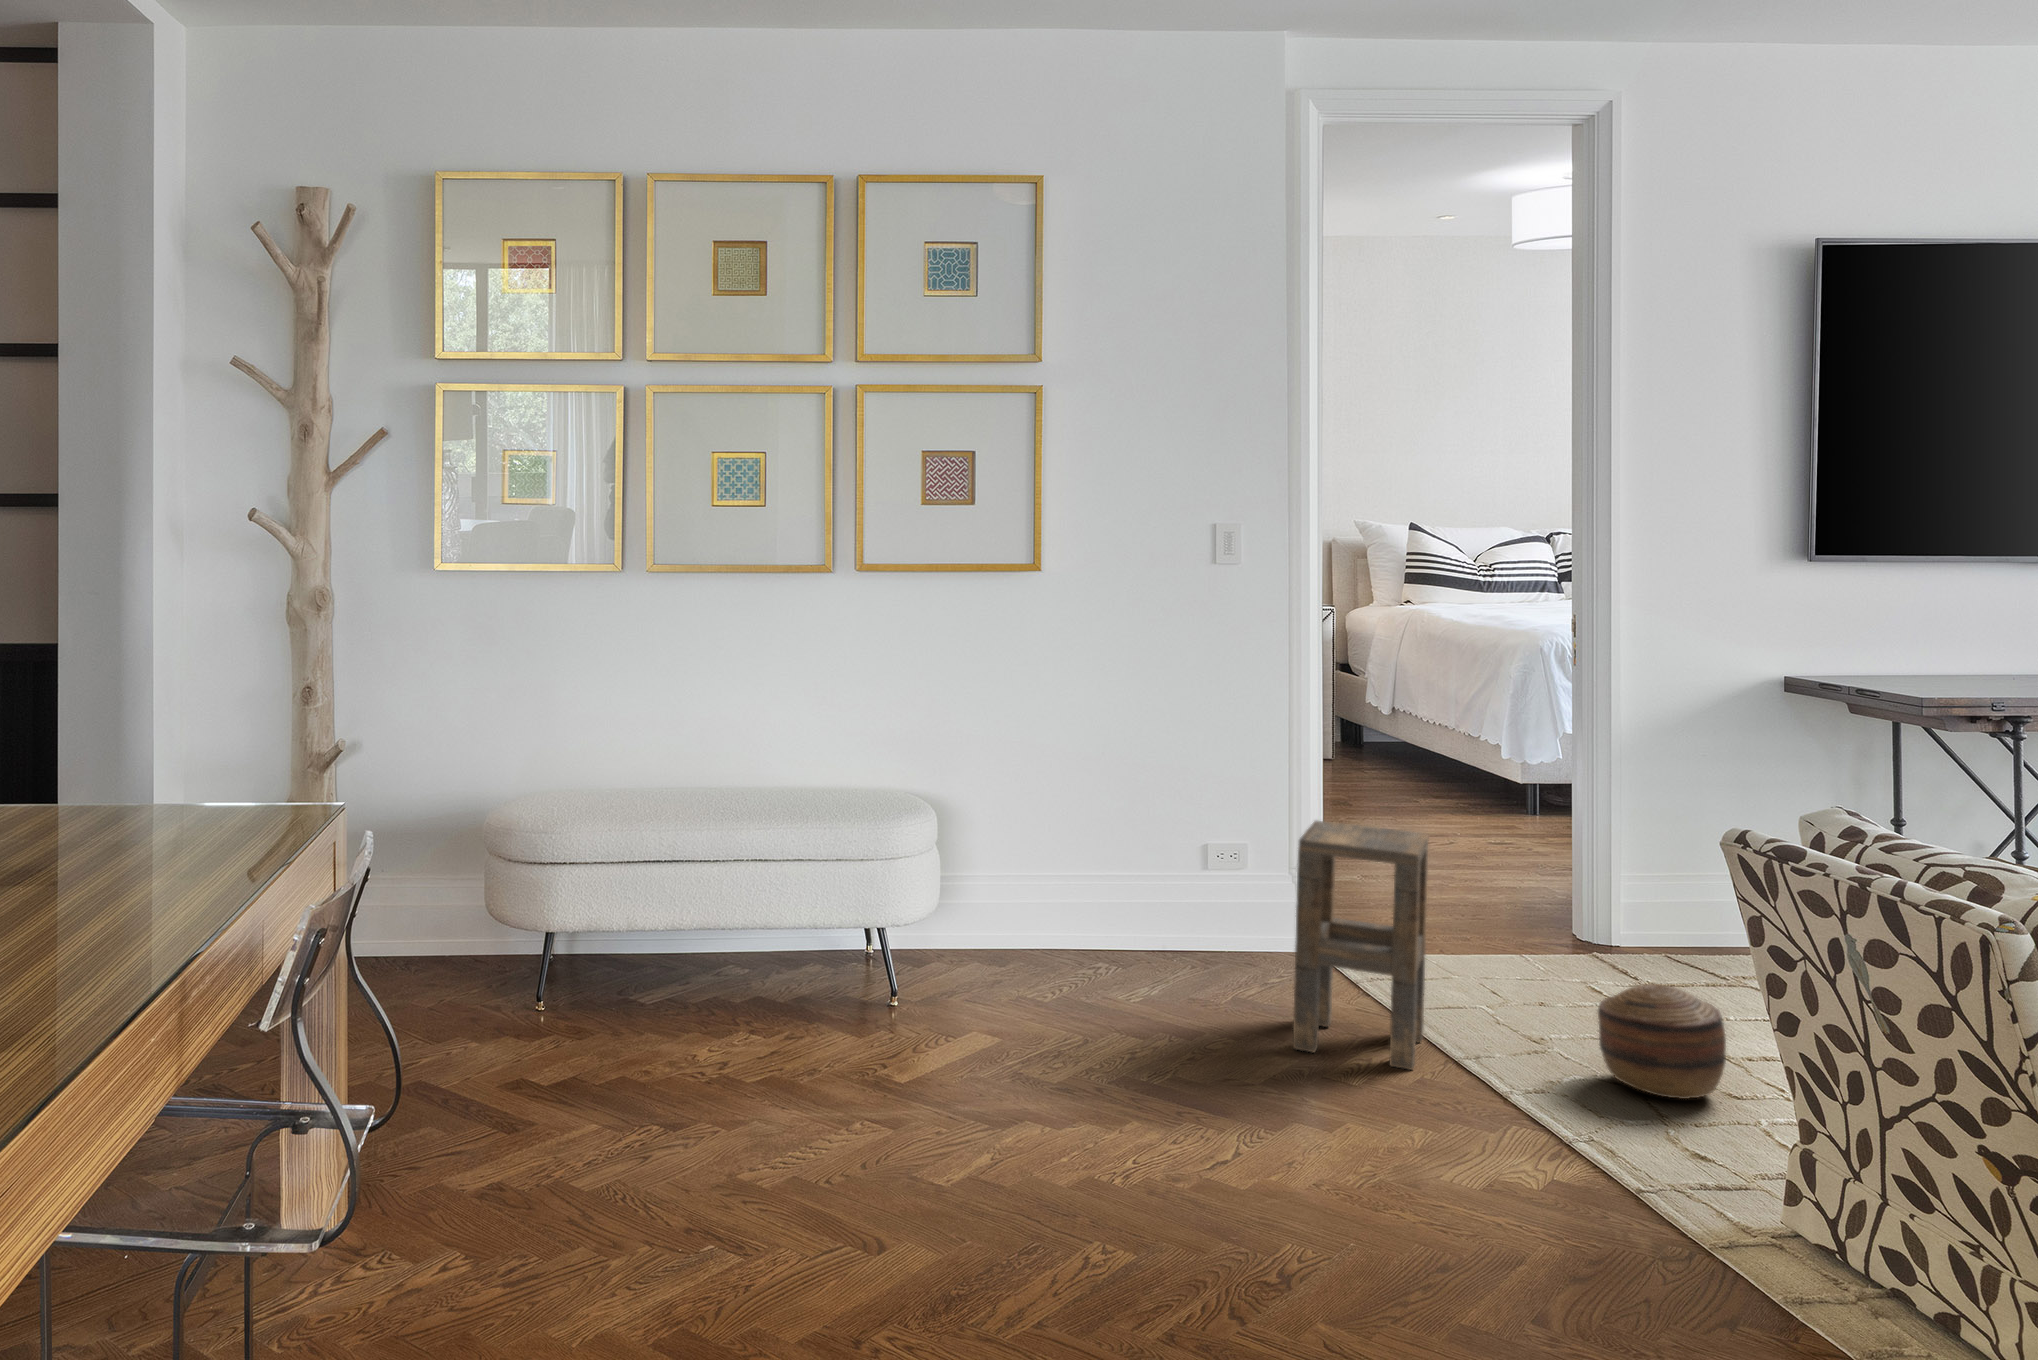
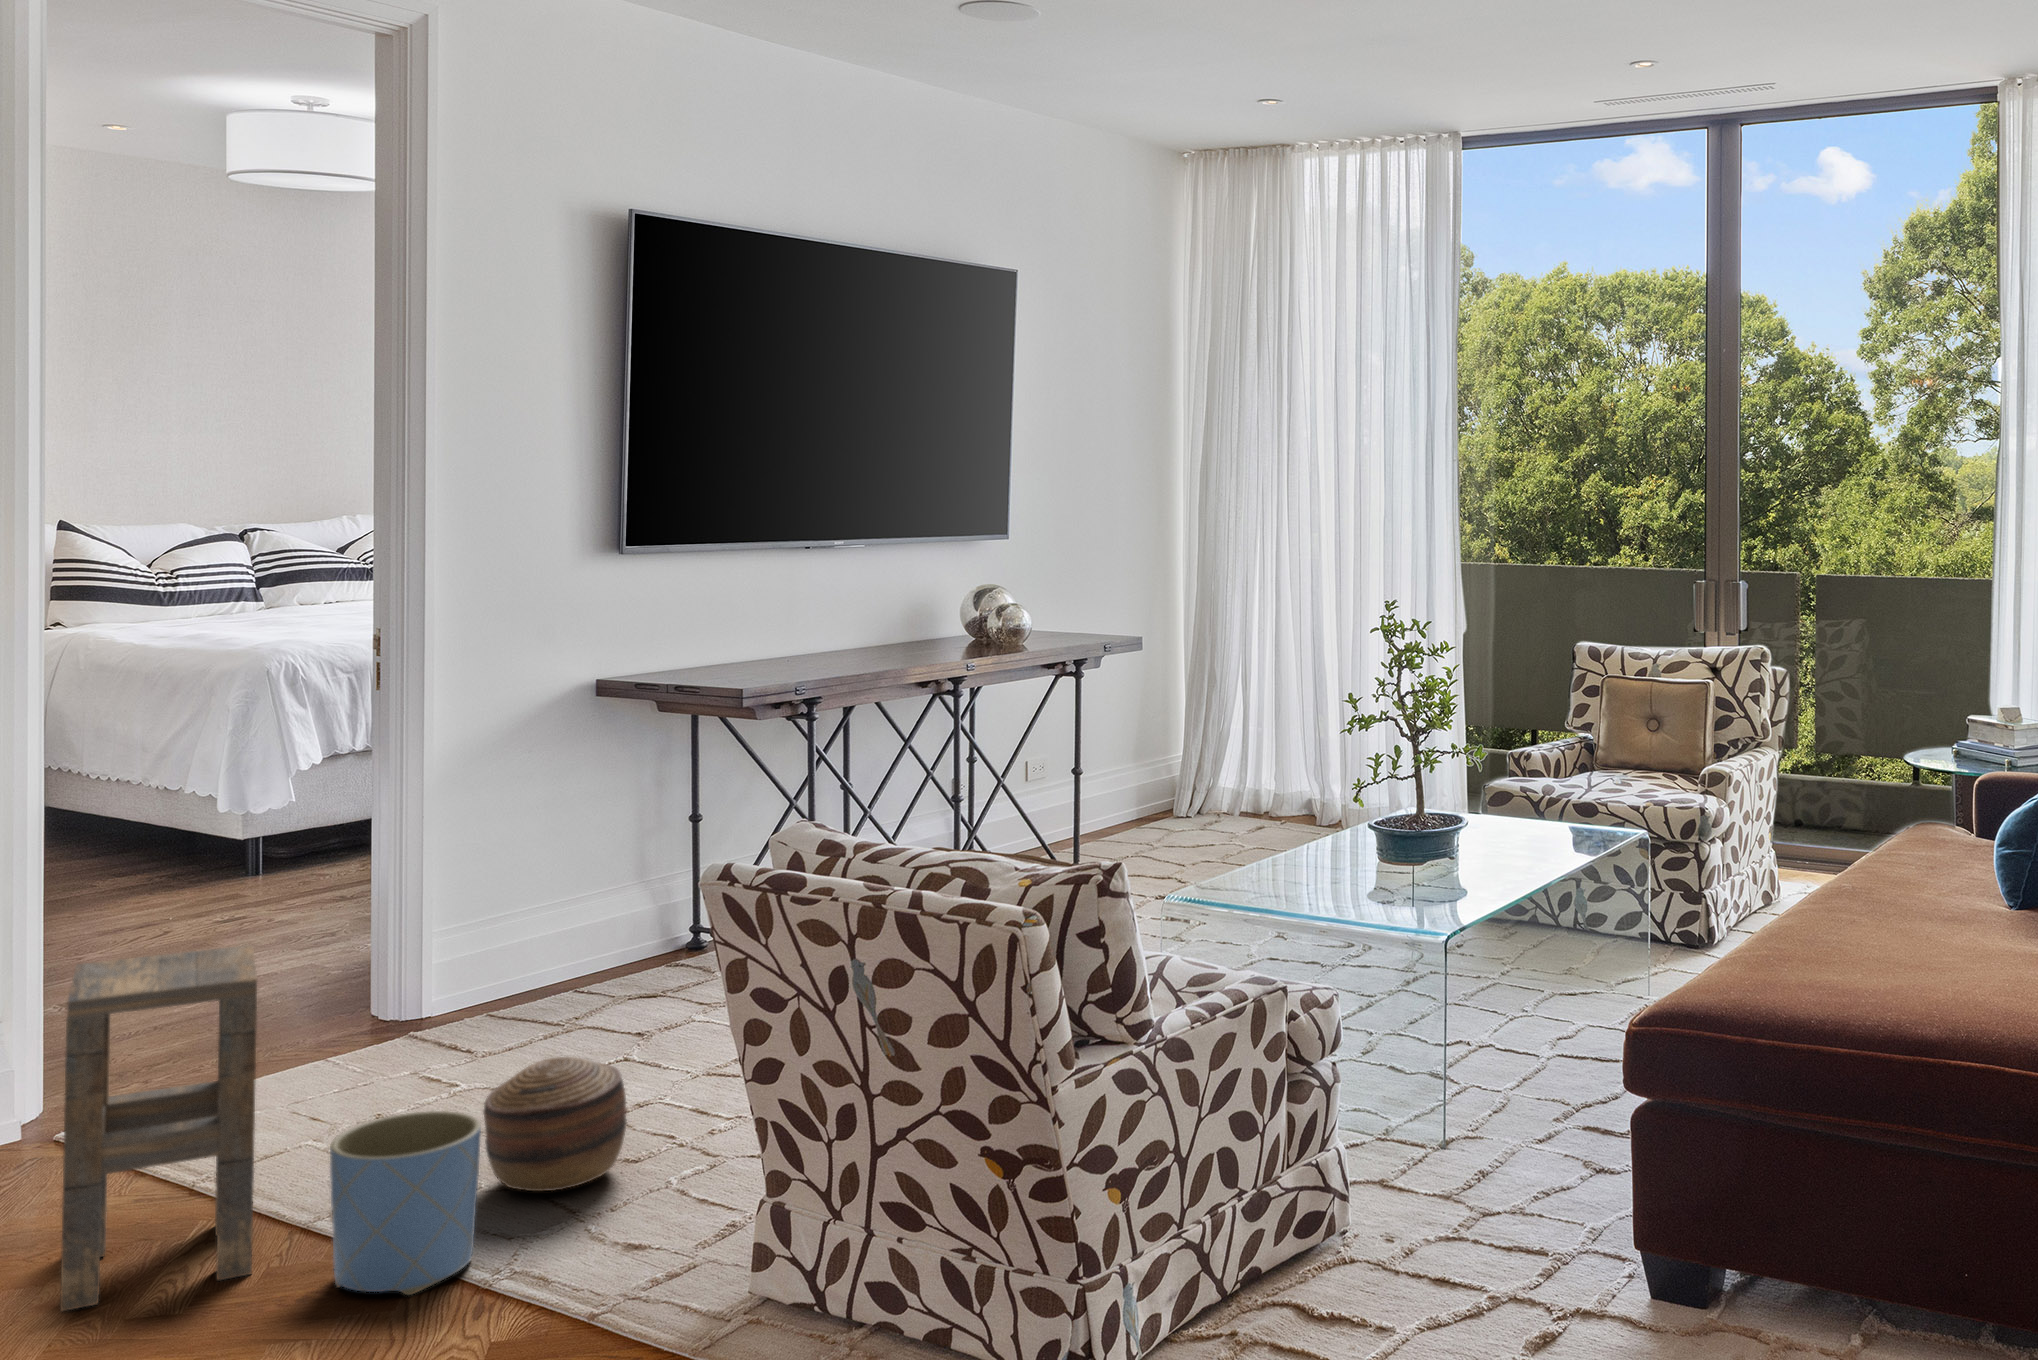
planter: none [1461,984,1576,1122] -> present [330,1111,481,1295]

